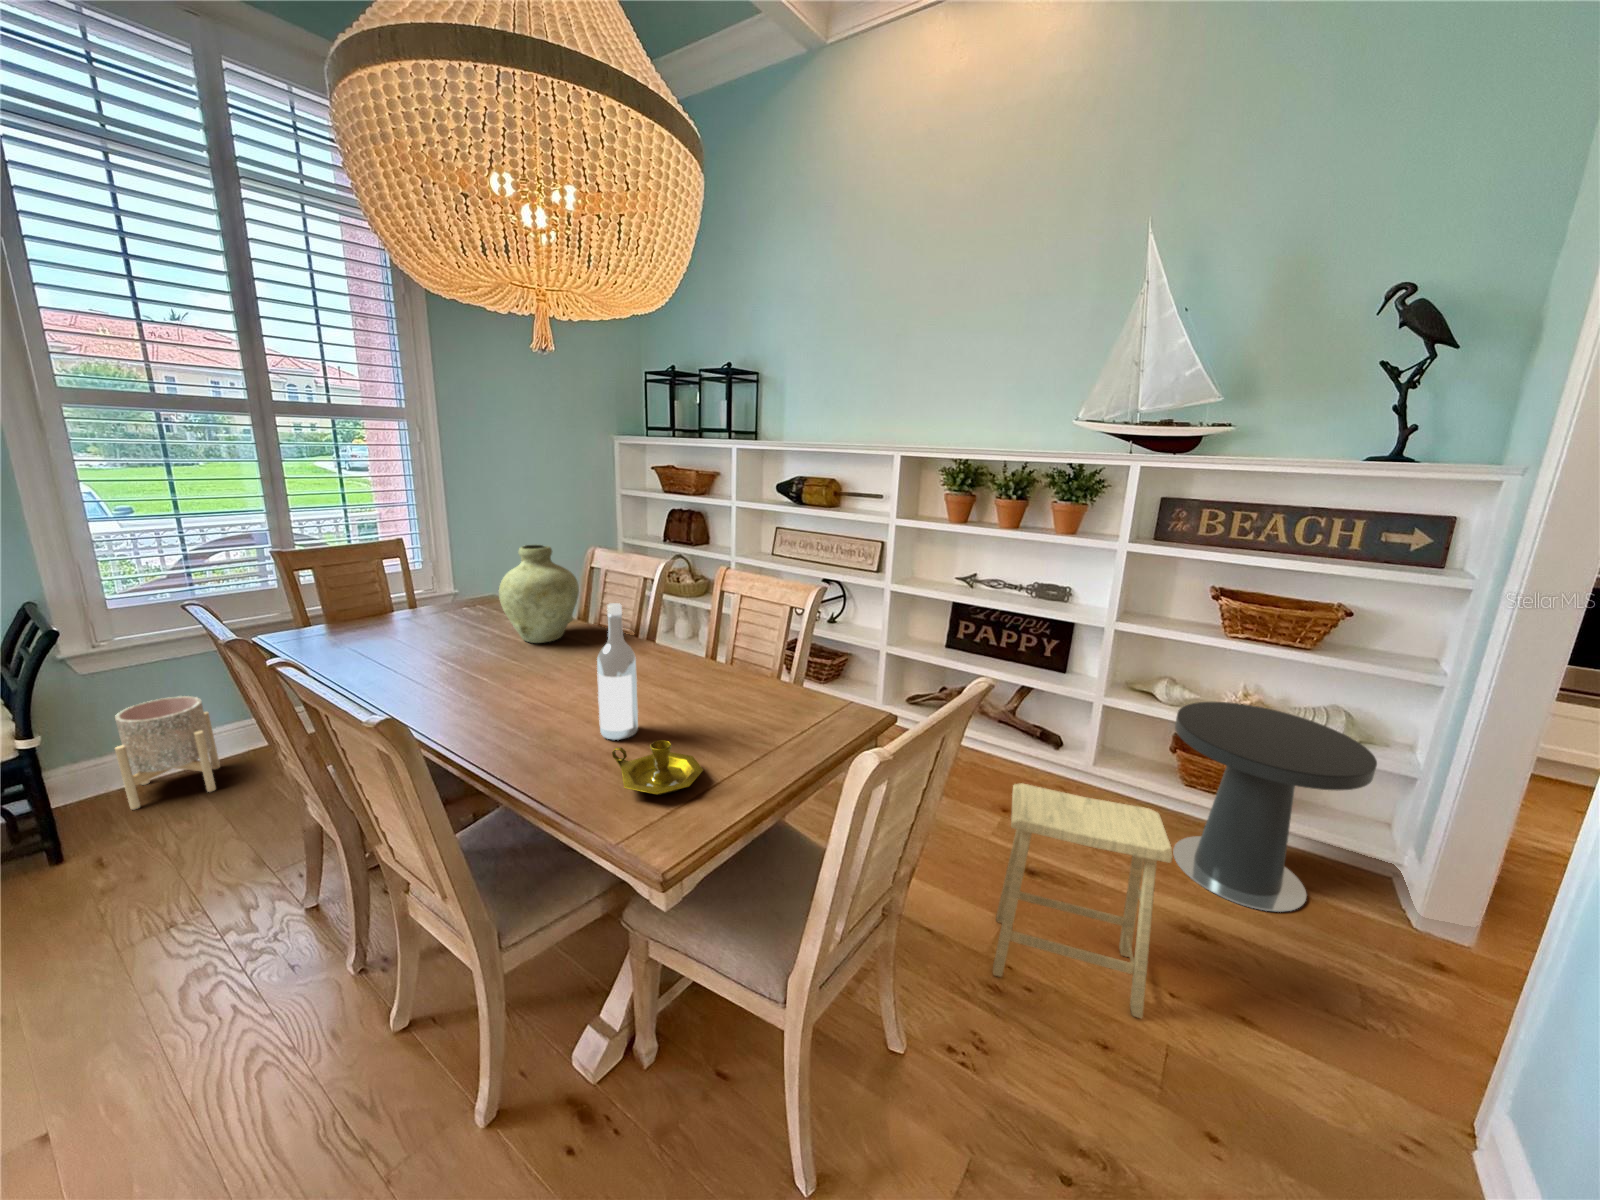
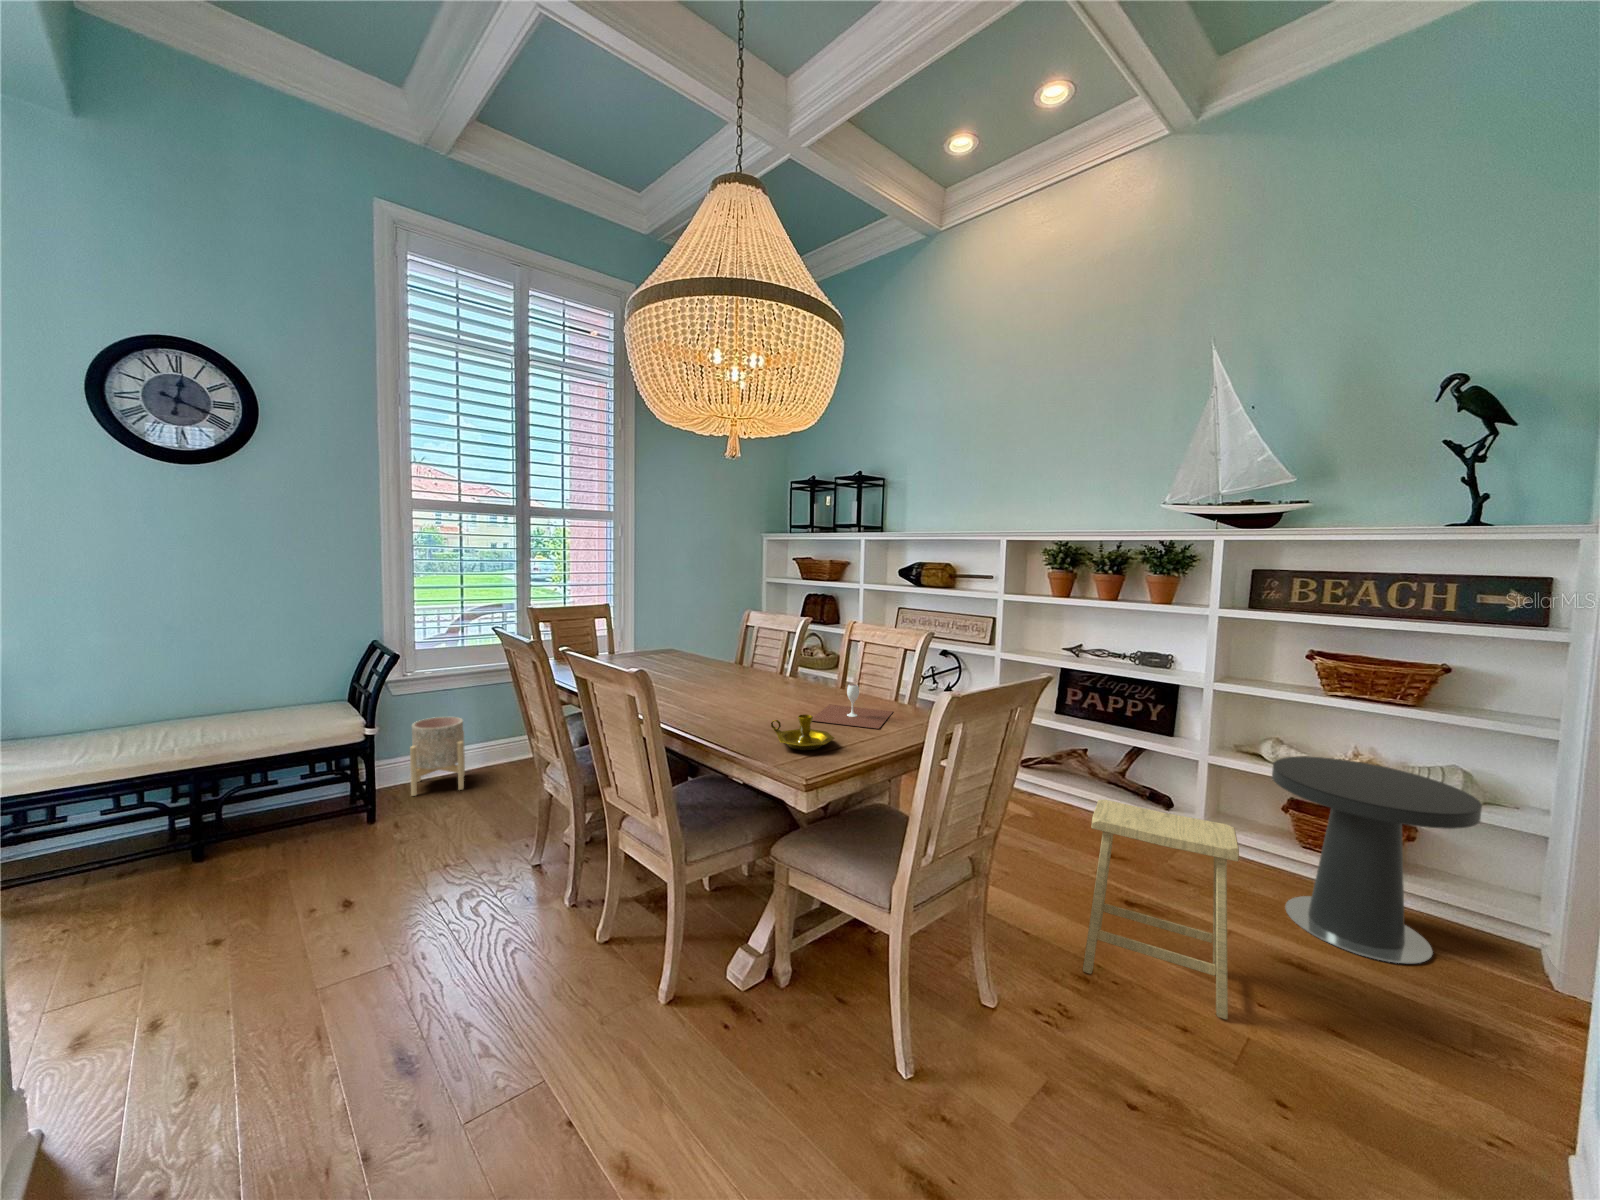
vase: present [499,544,579,643] -> none [683,601,740,675]
wine bottle: present [597,603,638,740] -> none [760,624,788,724]
wine glass: none [669,671,779,735] -> present [812,684,893,729]

